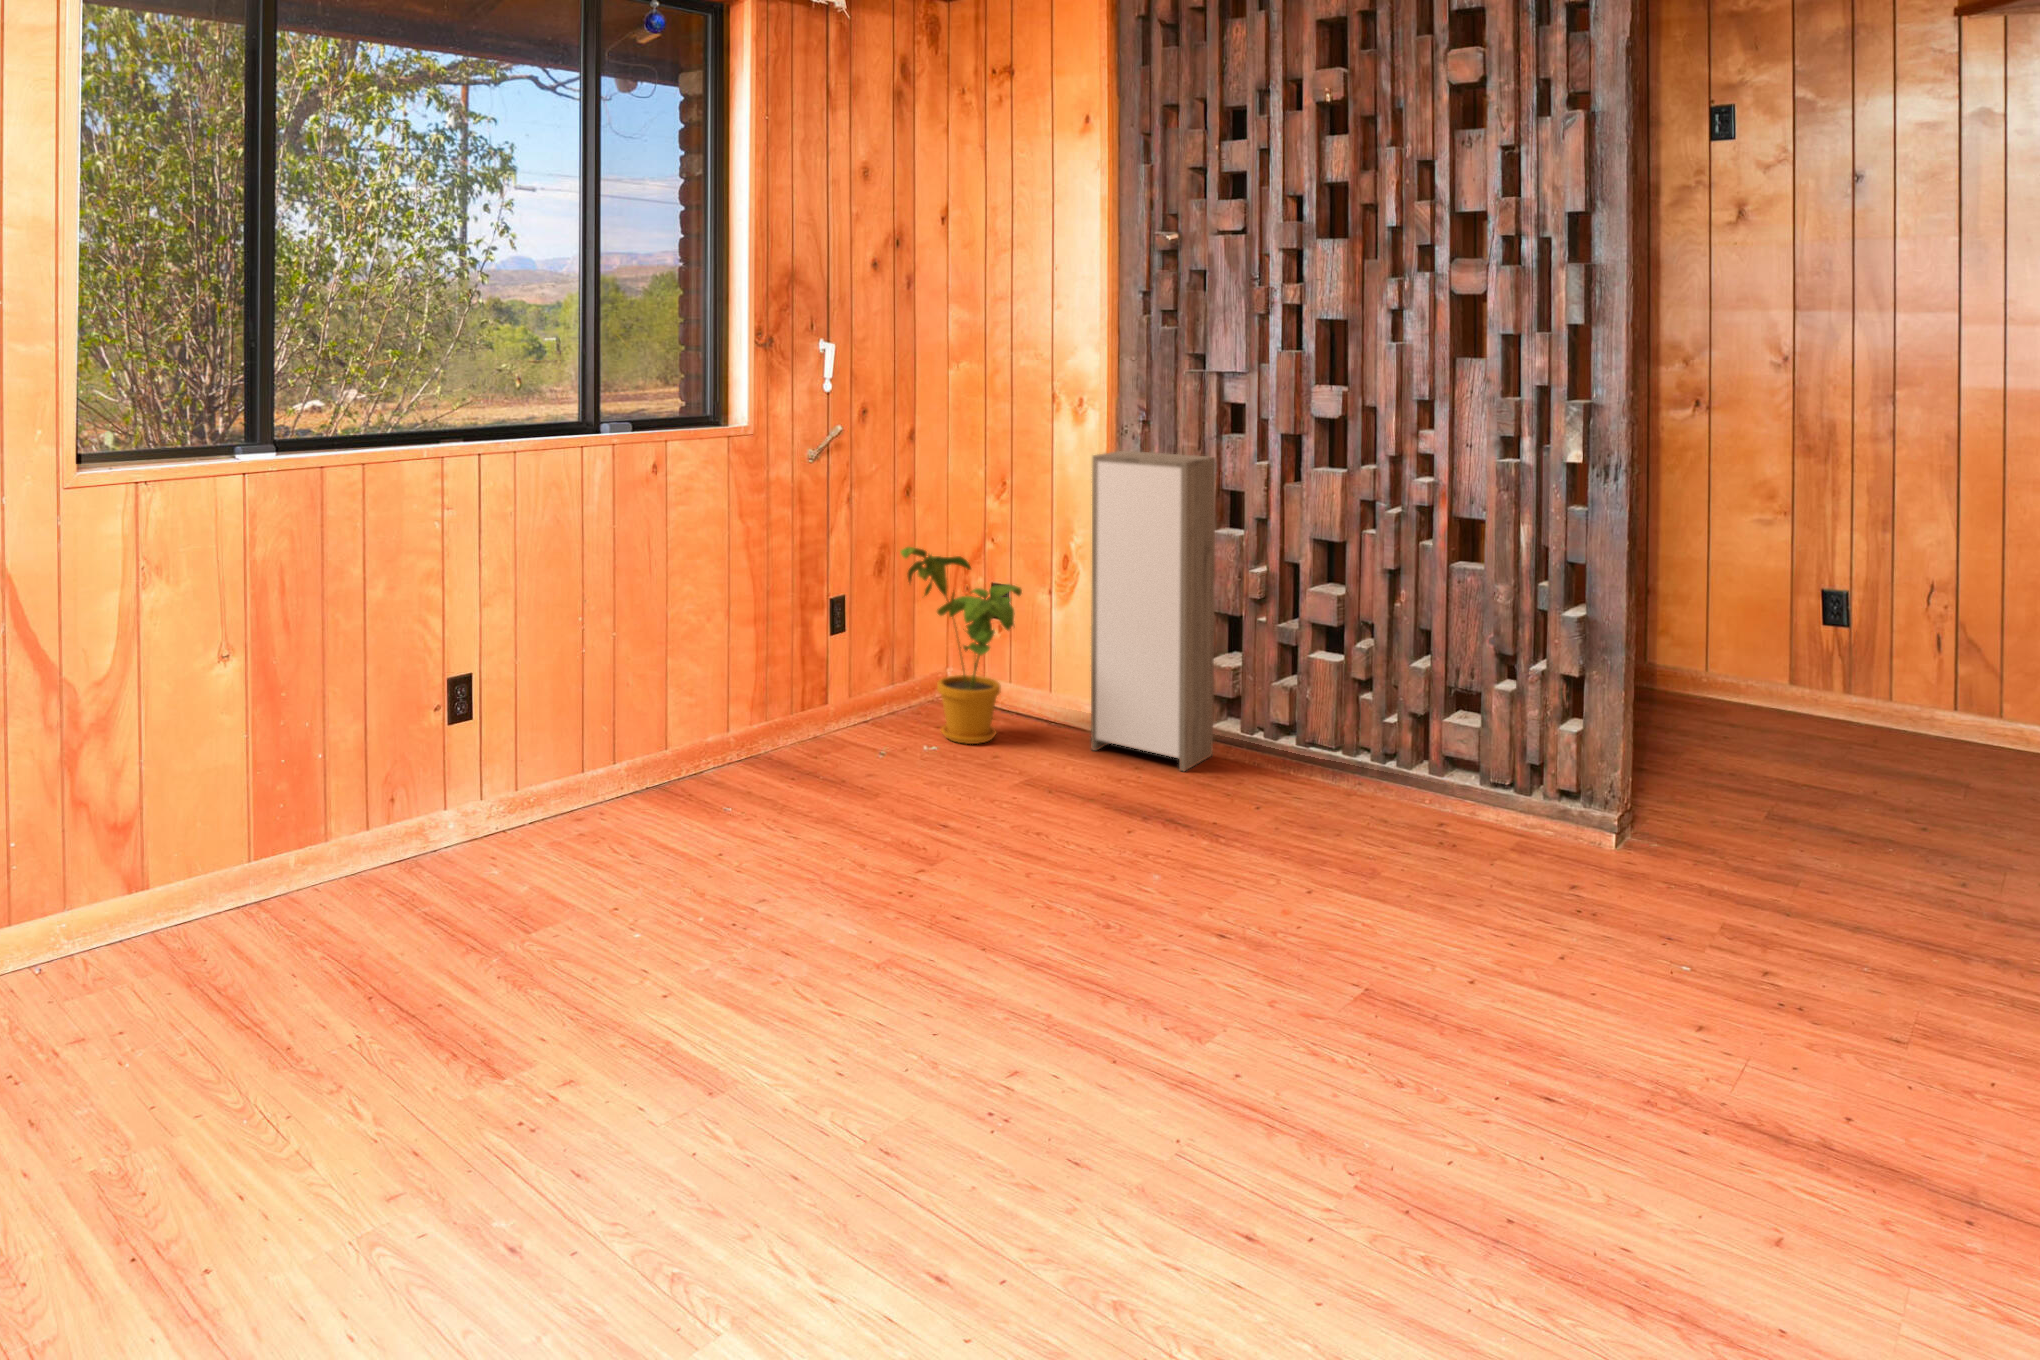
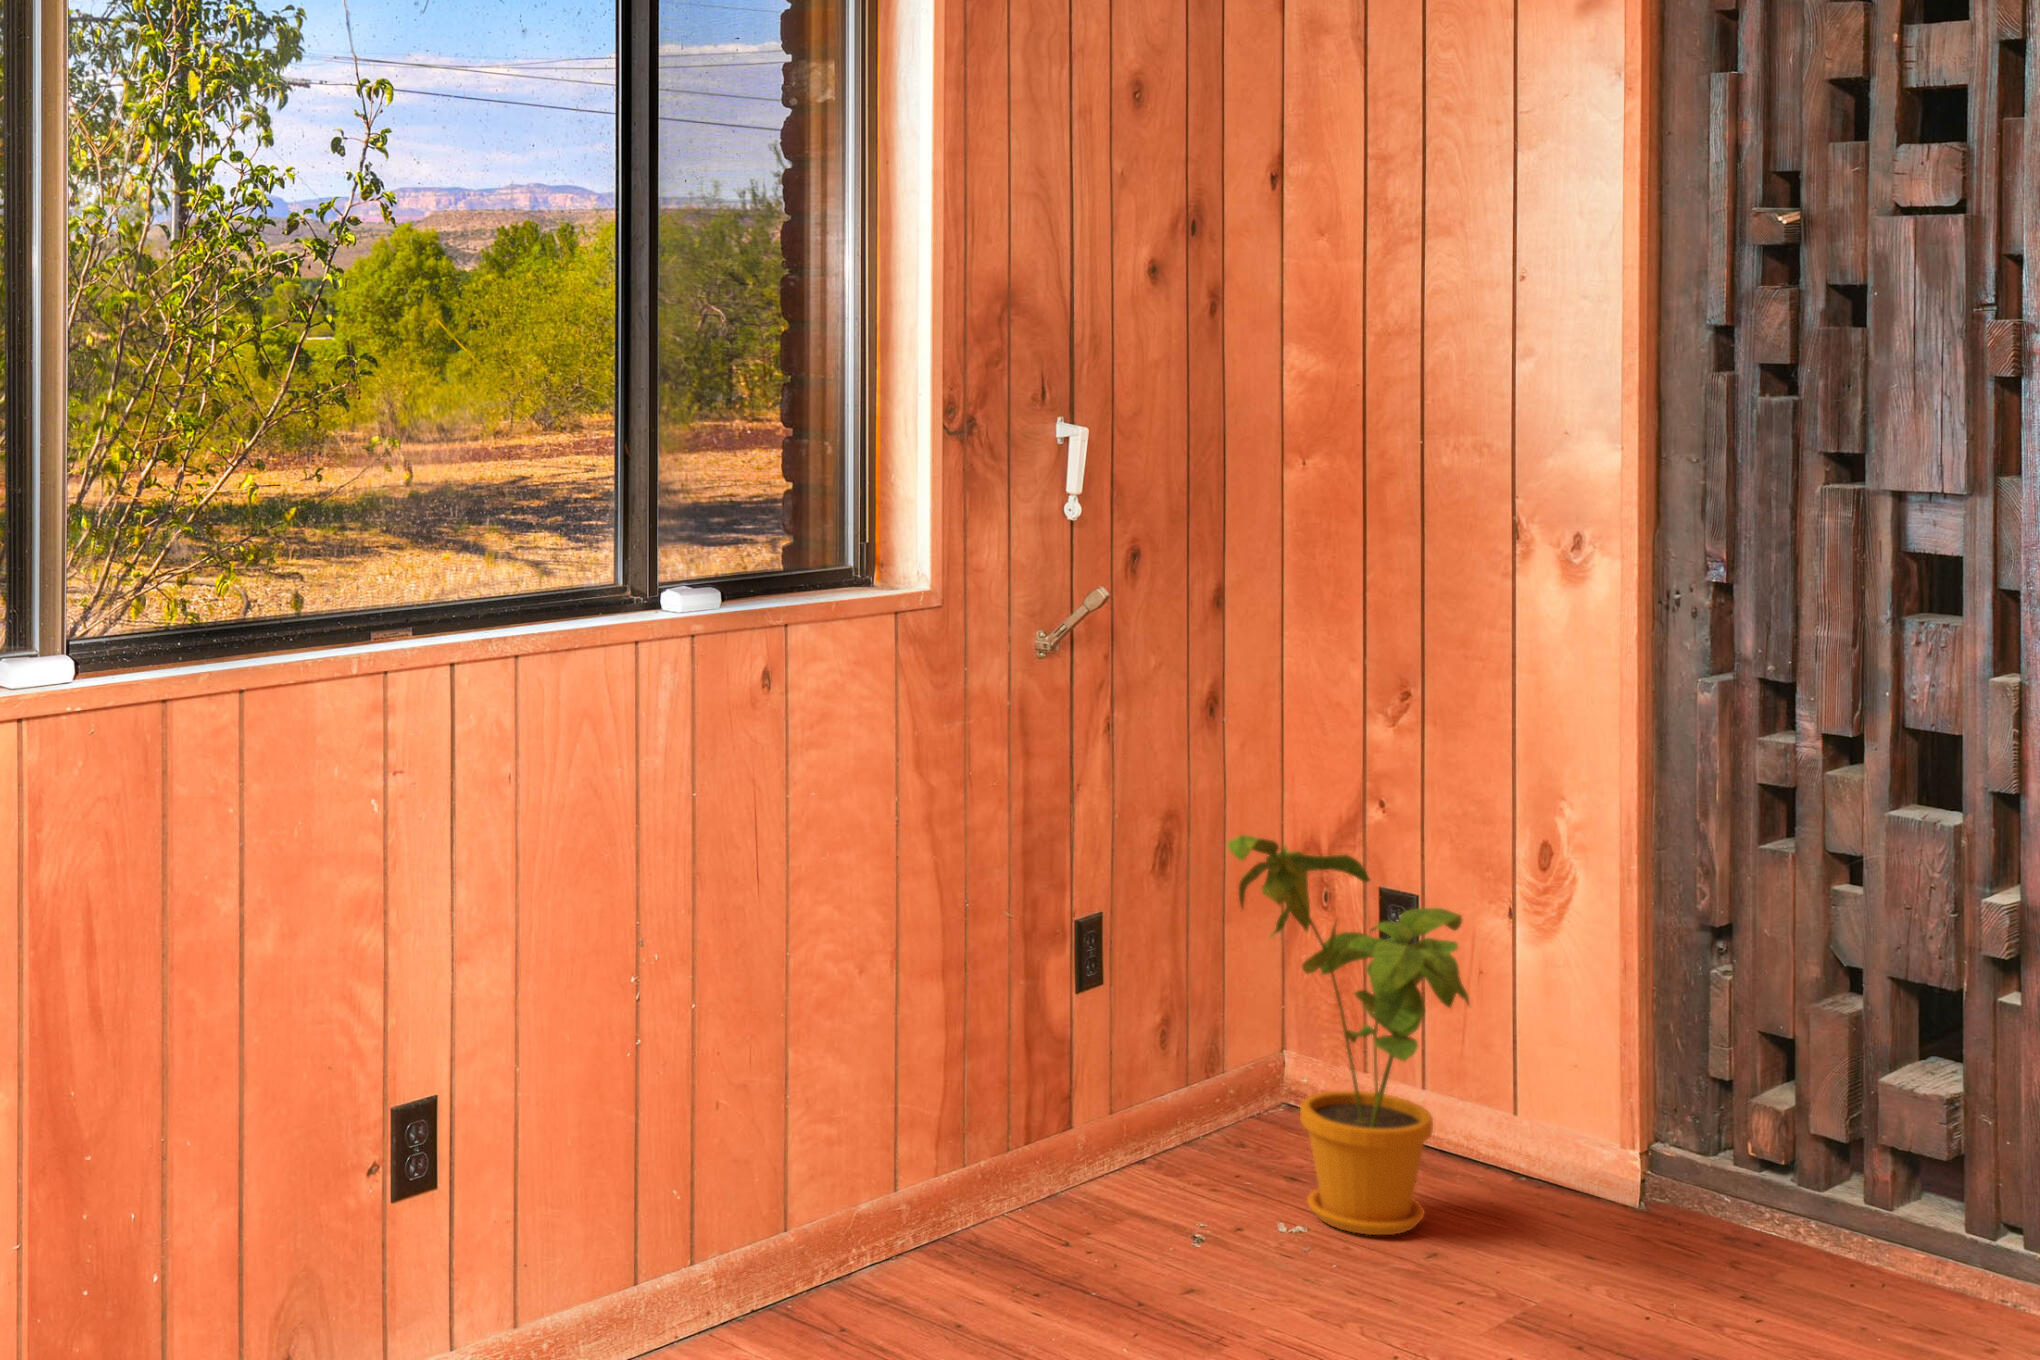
storage cabinet: present [1091,451,1216,771] -> none [1627,645,1894,1313]

